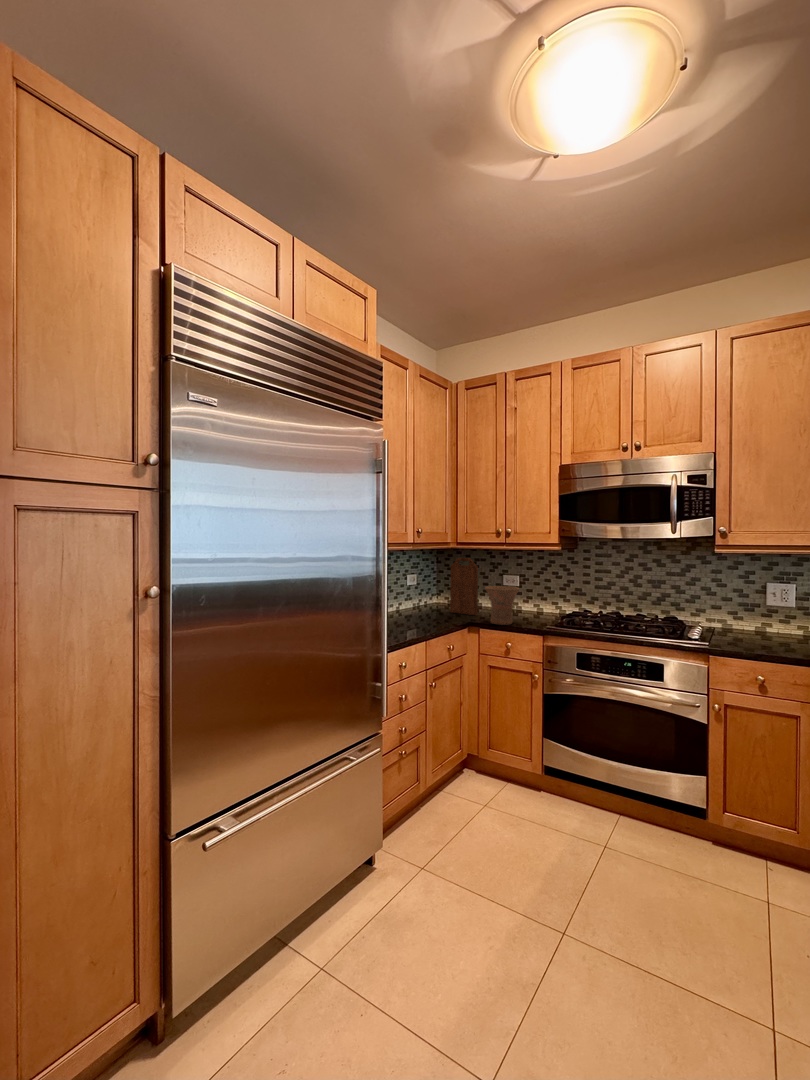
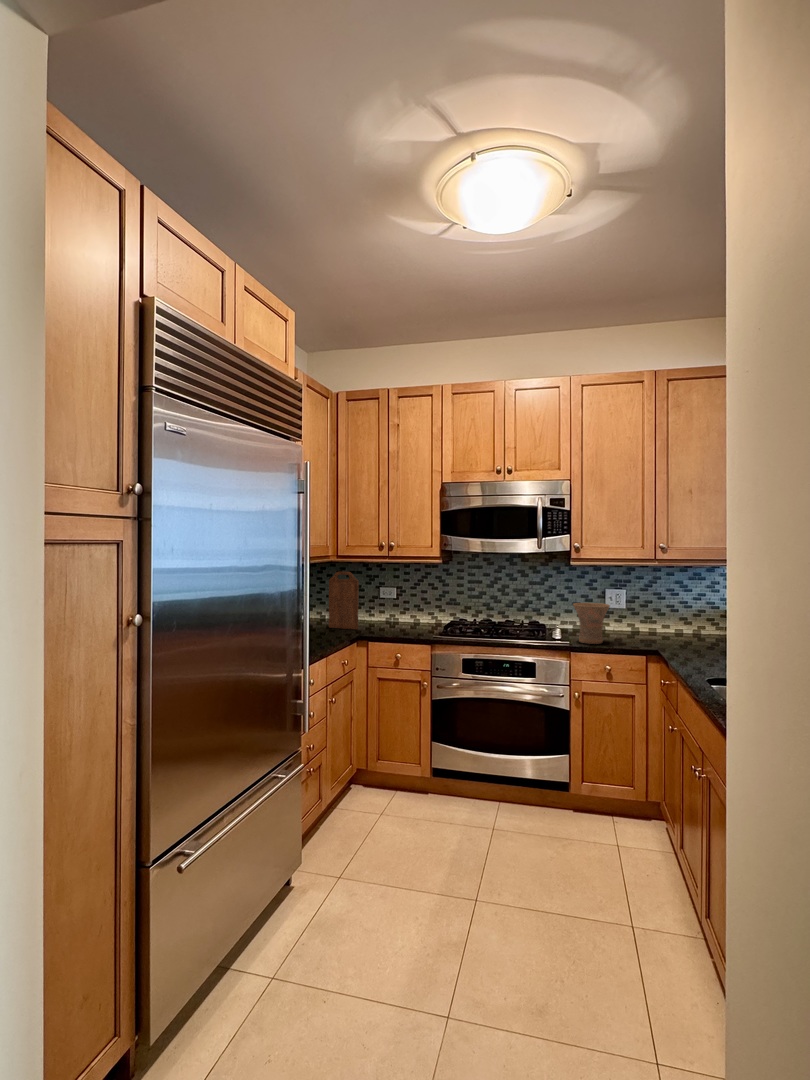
vase: present [485,586,519,625] -> present [573,603,610,644]

